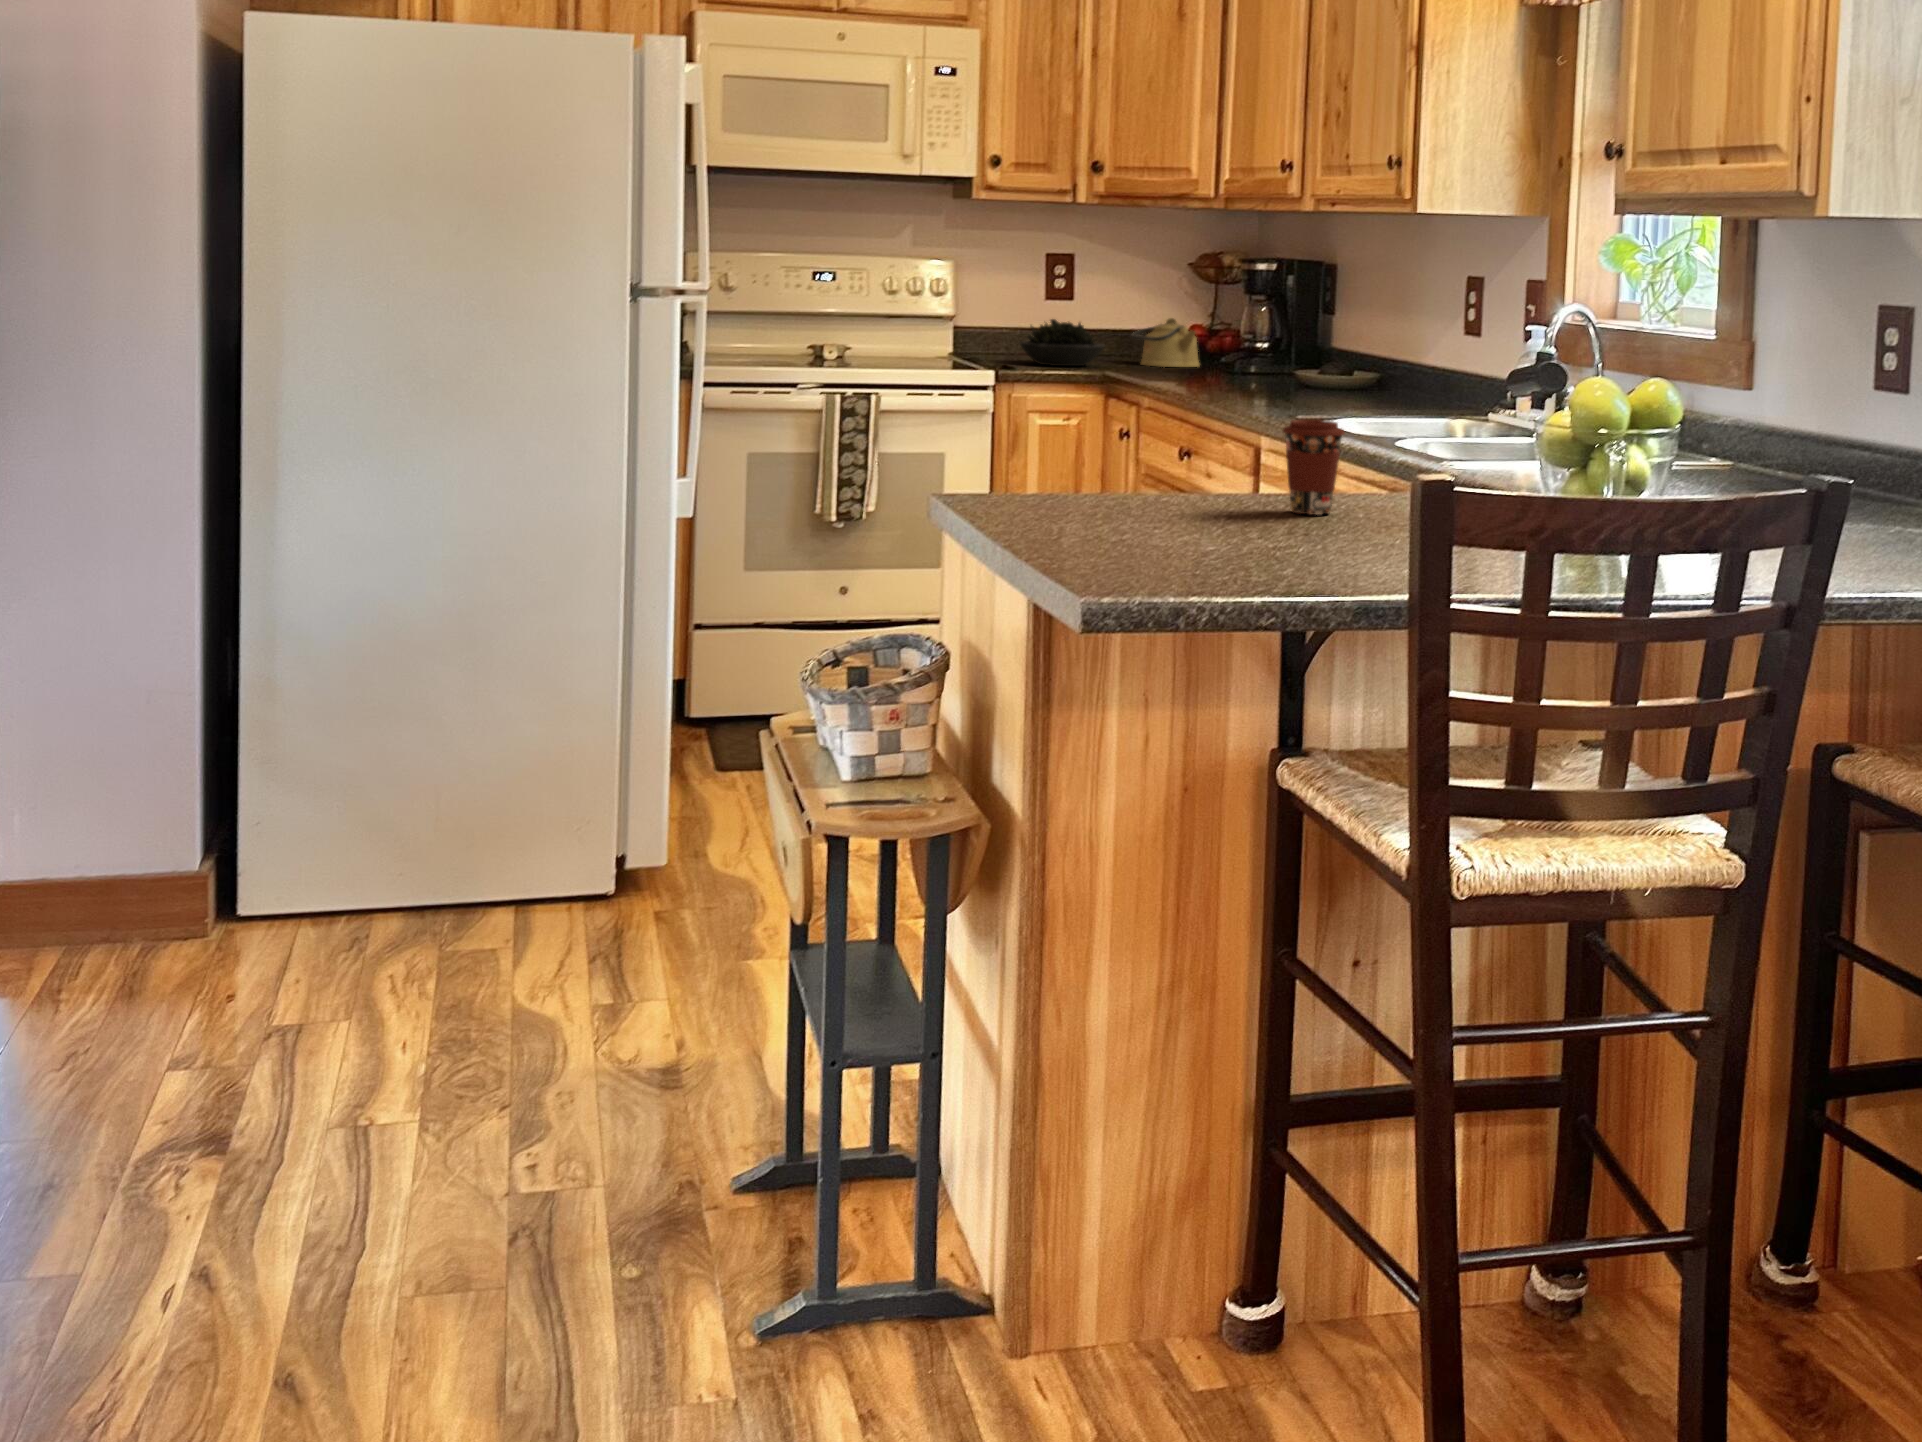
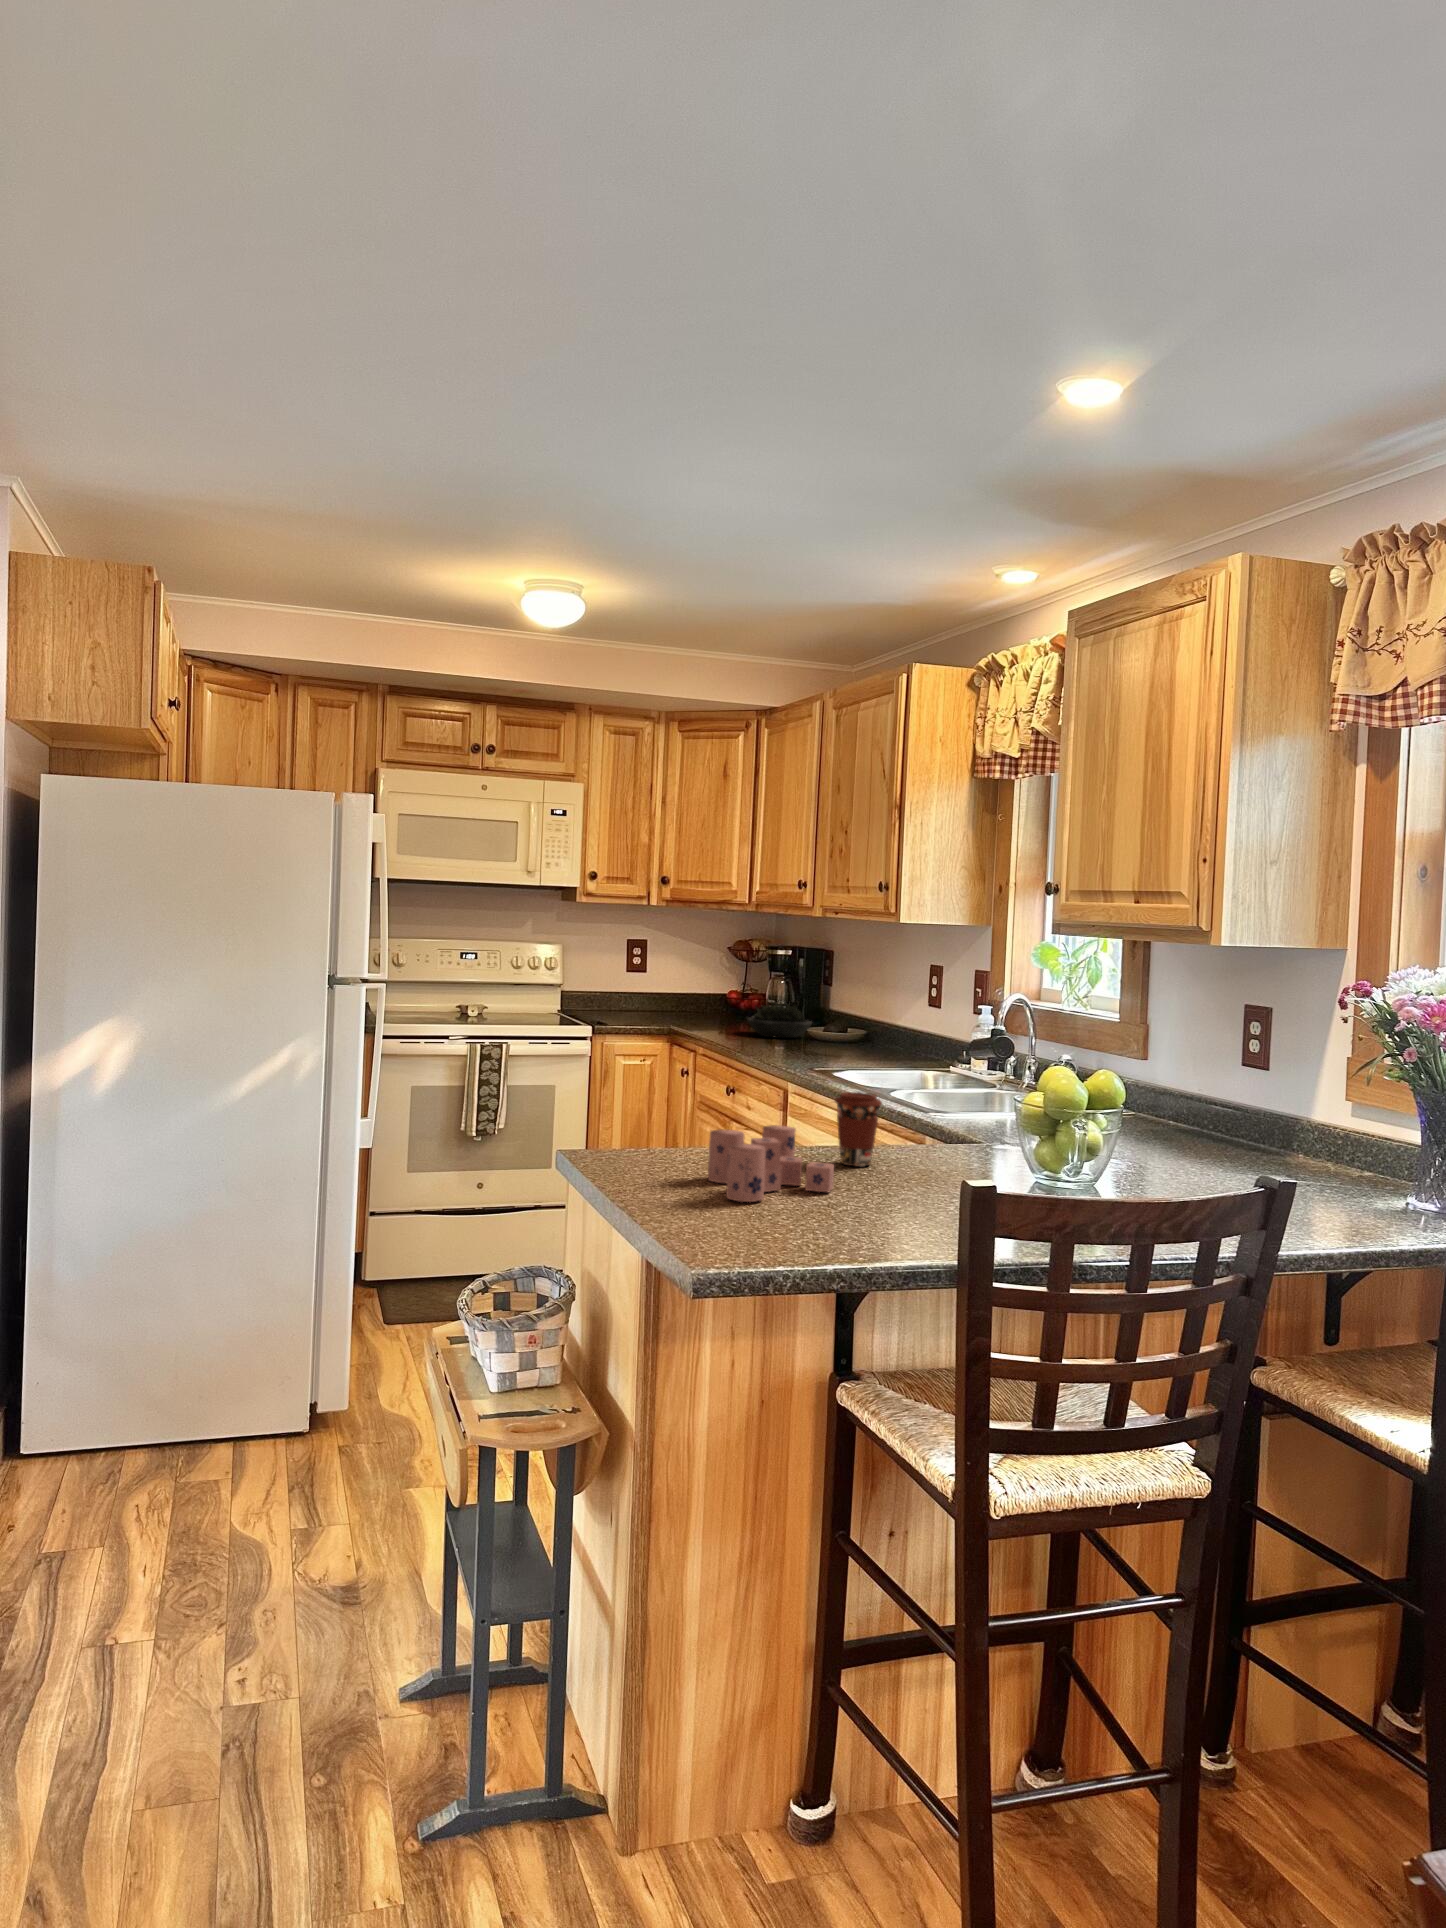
kettle: present [1132,318,1199,367] -> none [687,985,735,1020]
succulent plant: present [1020,319,1105,366] -> present [747,1002,812,1038]
candle: none [1112,459,1273,545] -> present [708,1125,834,1202]

